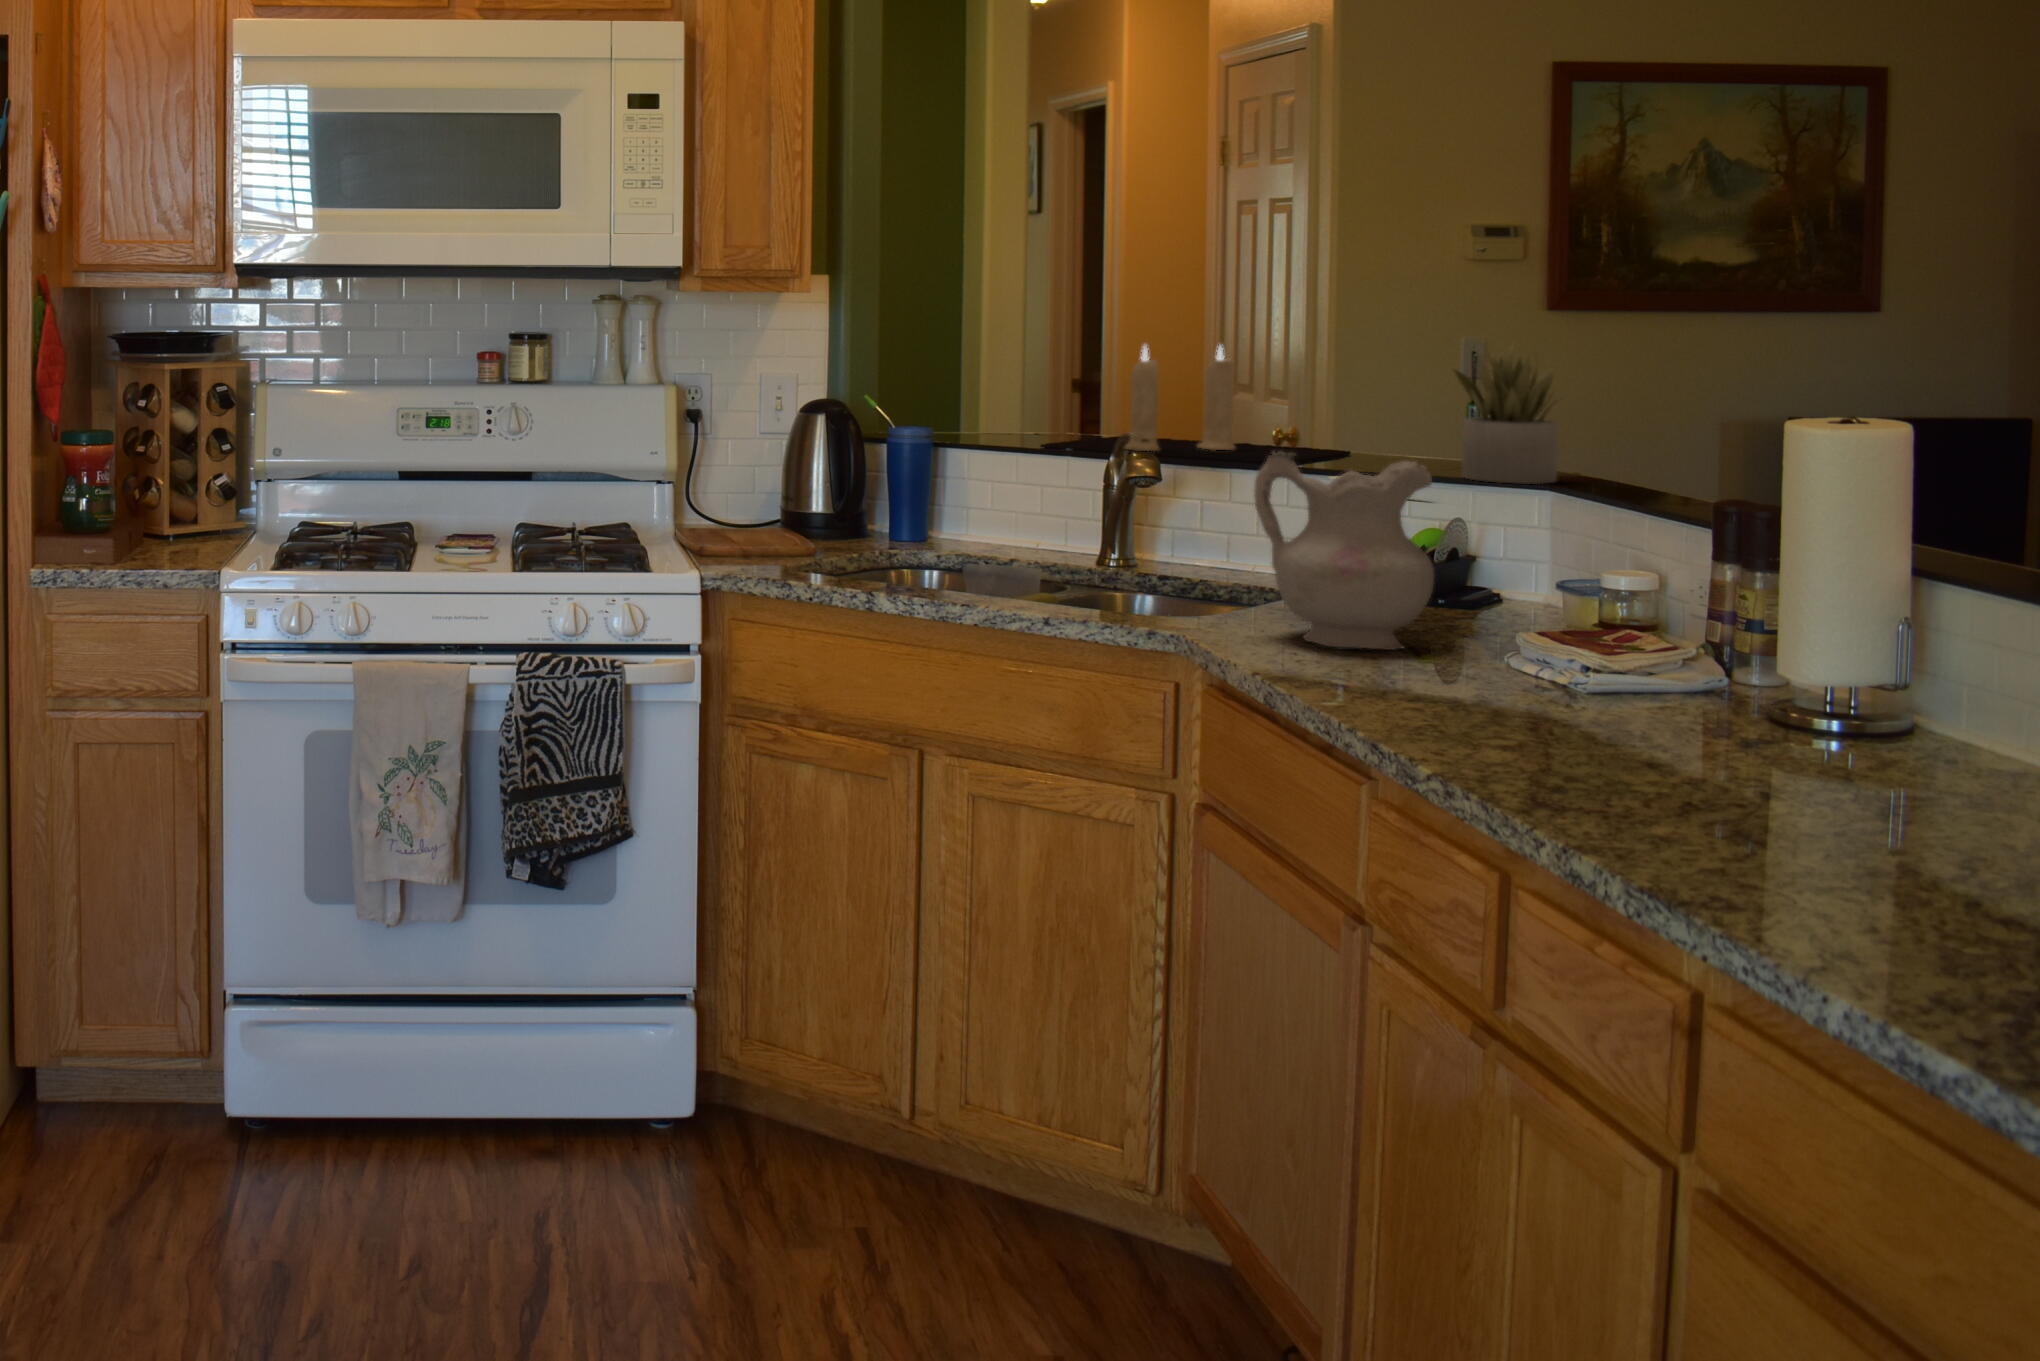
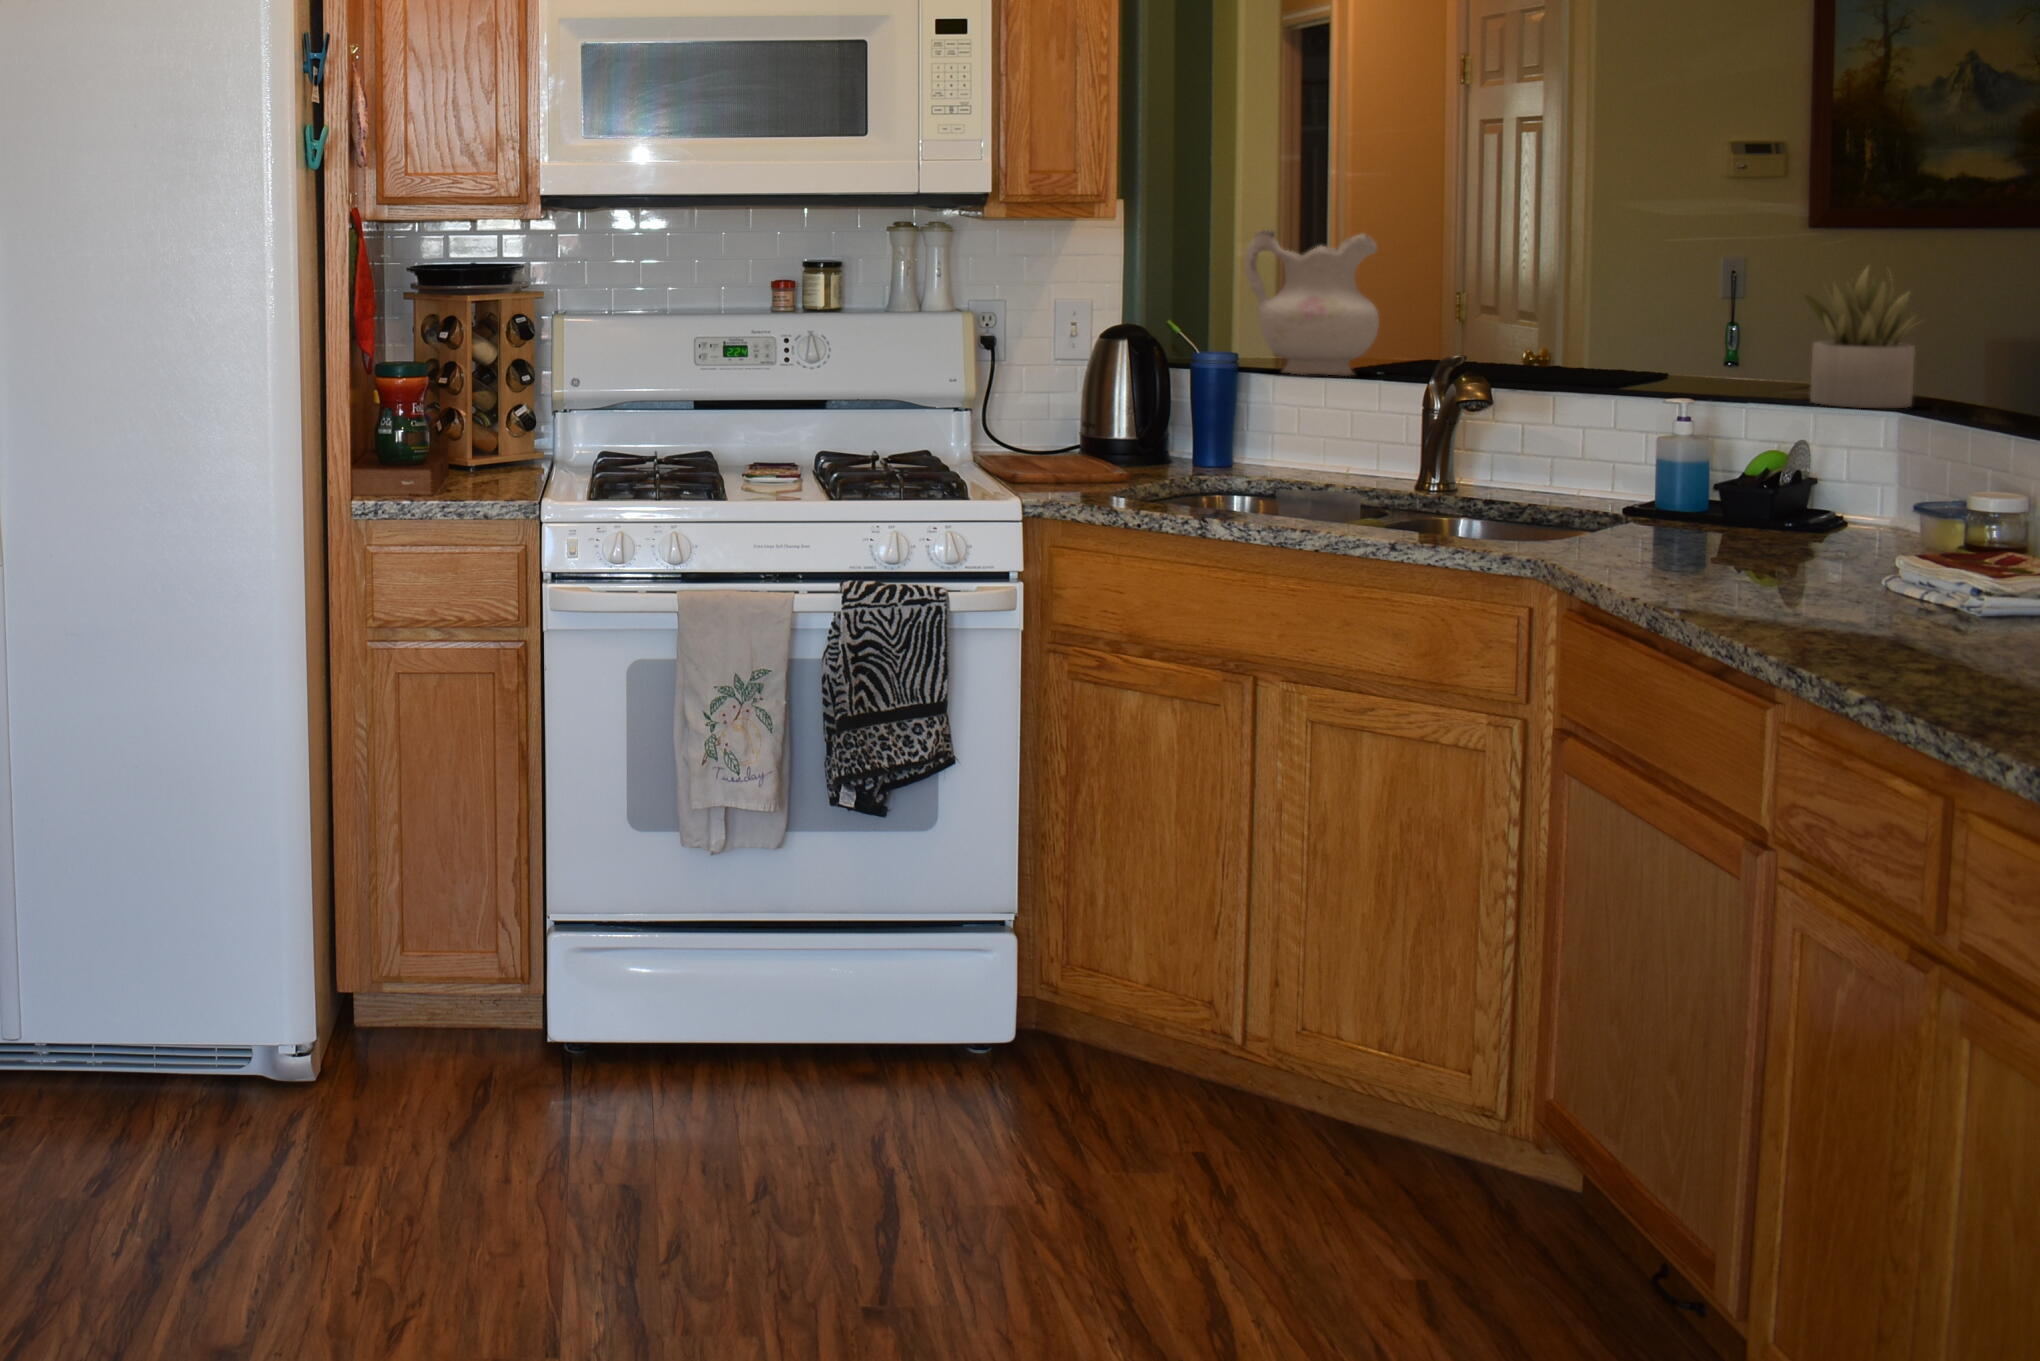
candle: present [1125,346,1235,451] -> none [1434,266,1551,378]
ceramic pitcher: present [1254,451,1434,650] -> present [1245,230,1379,376]

